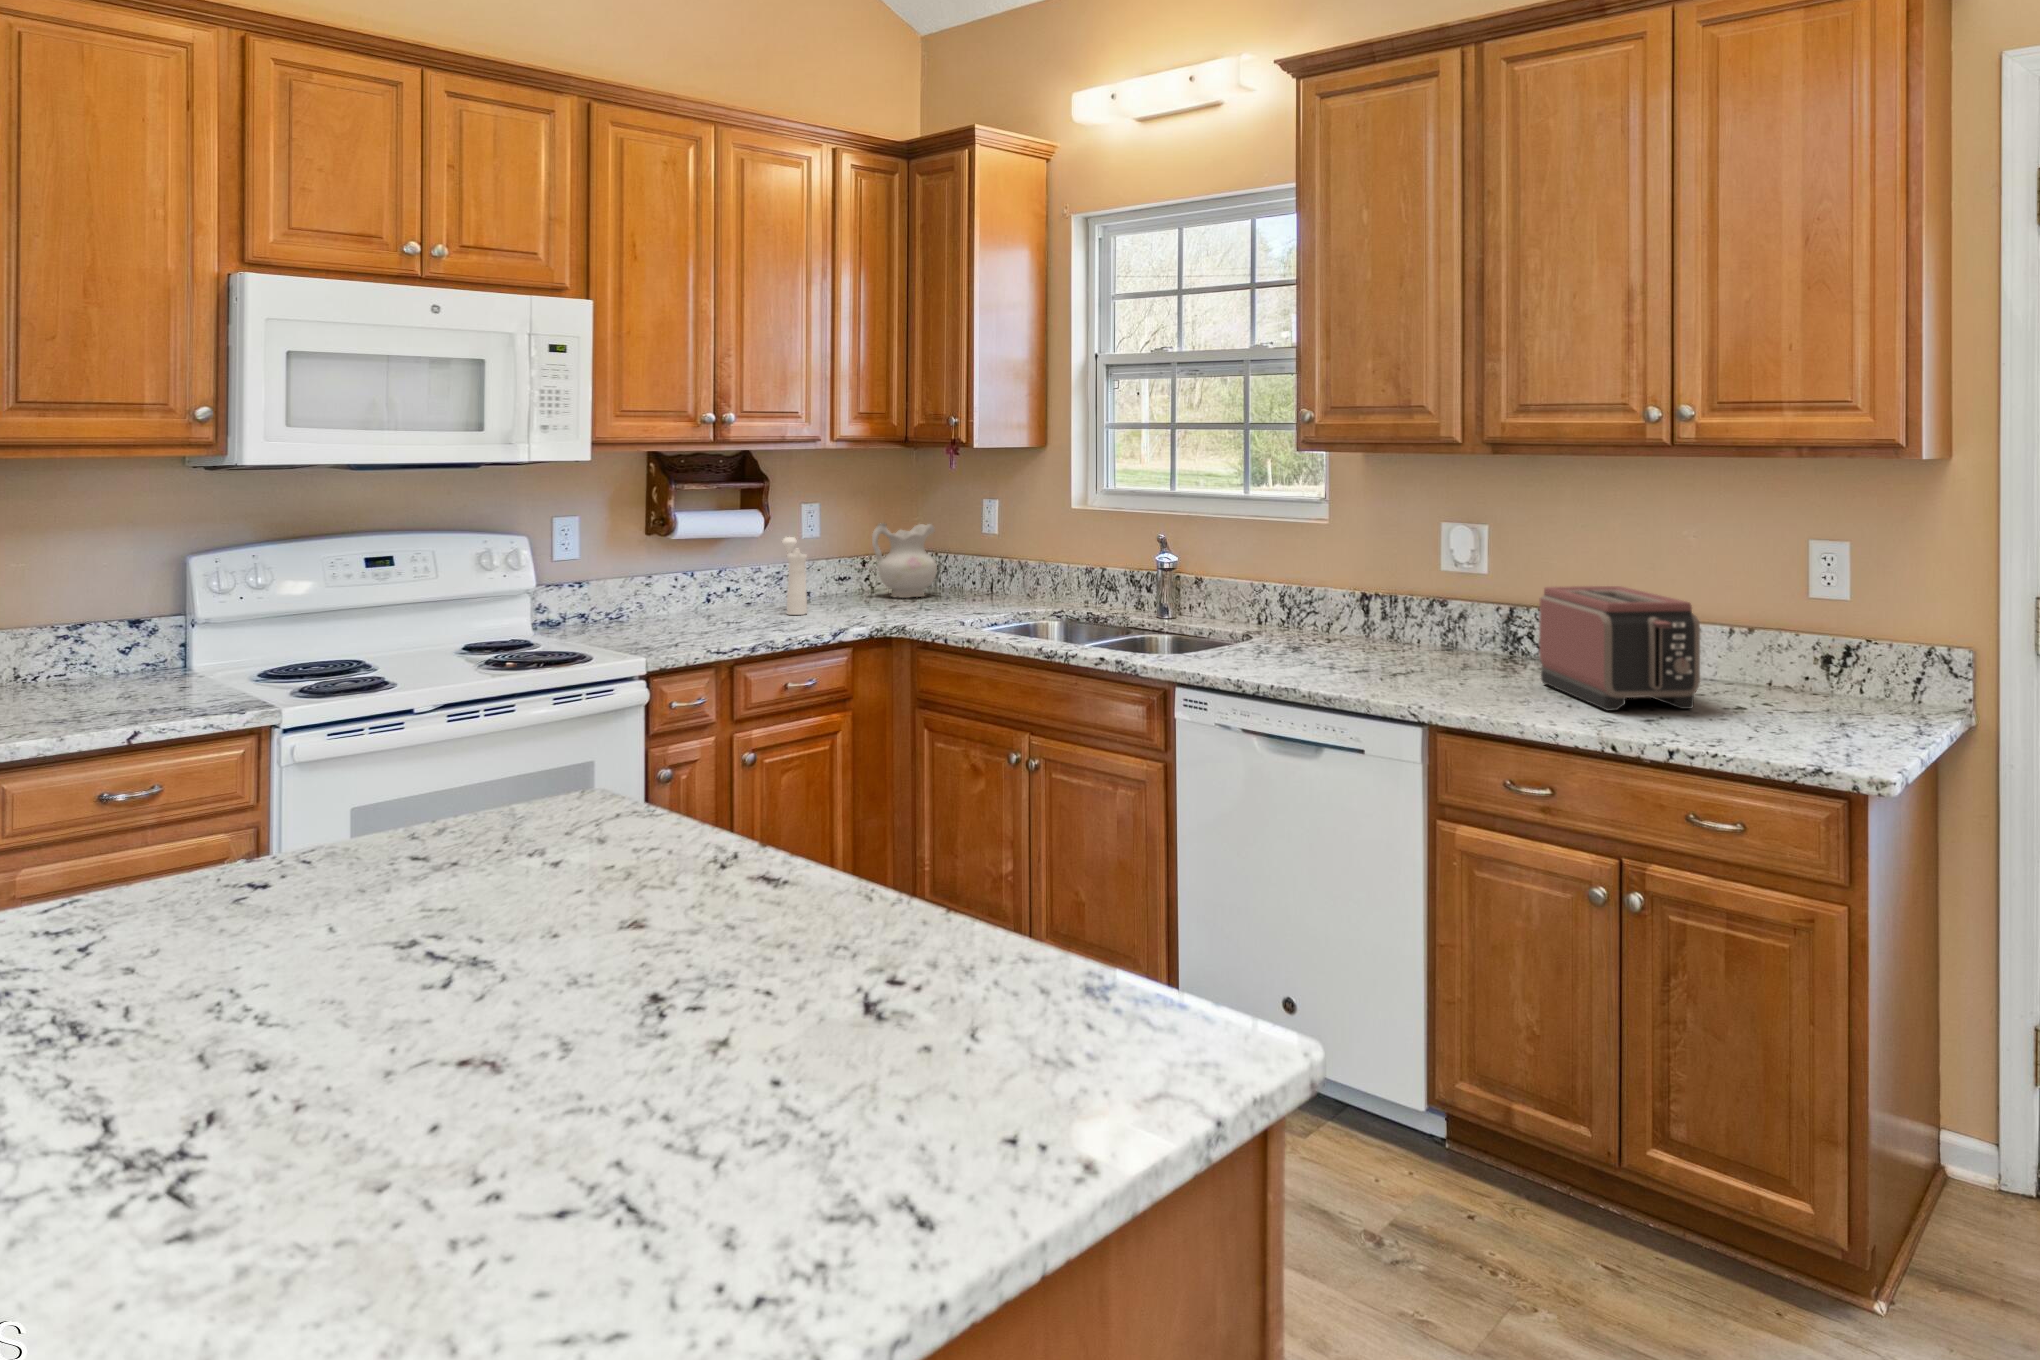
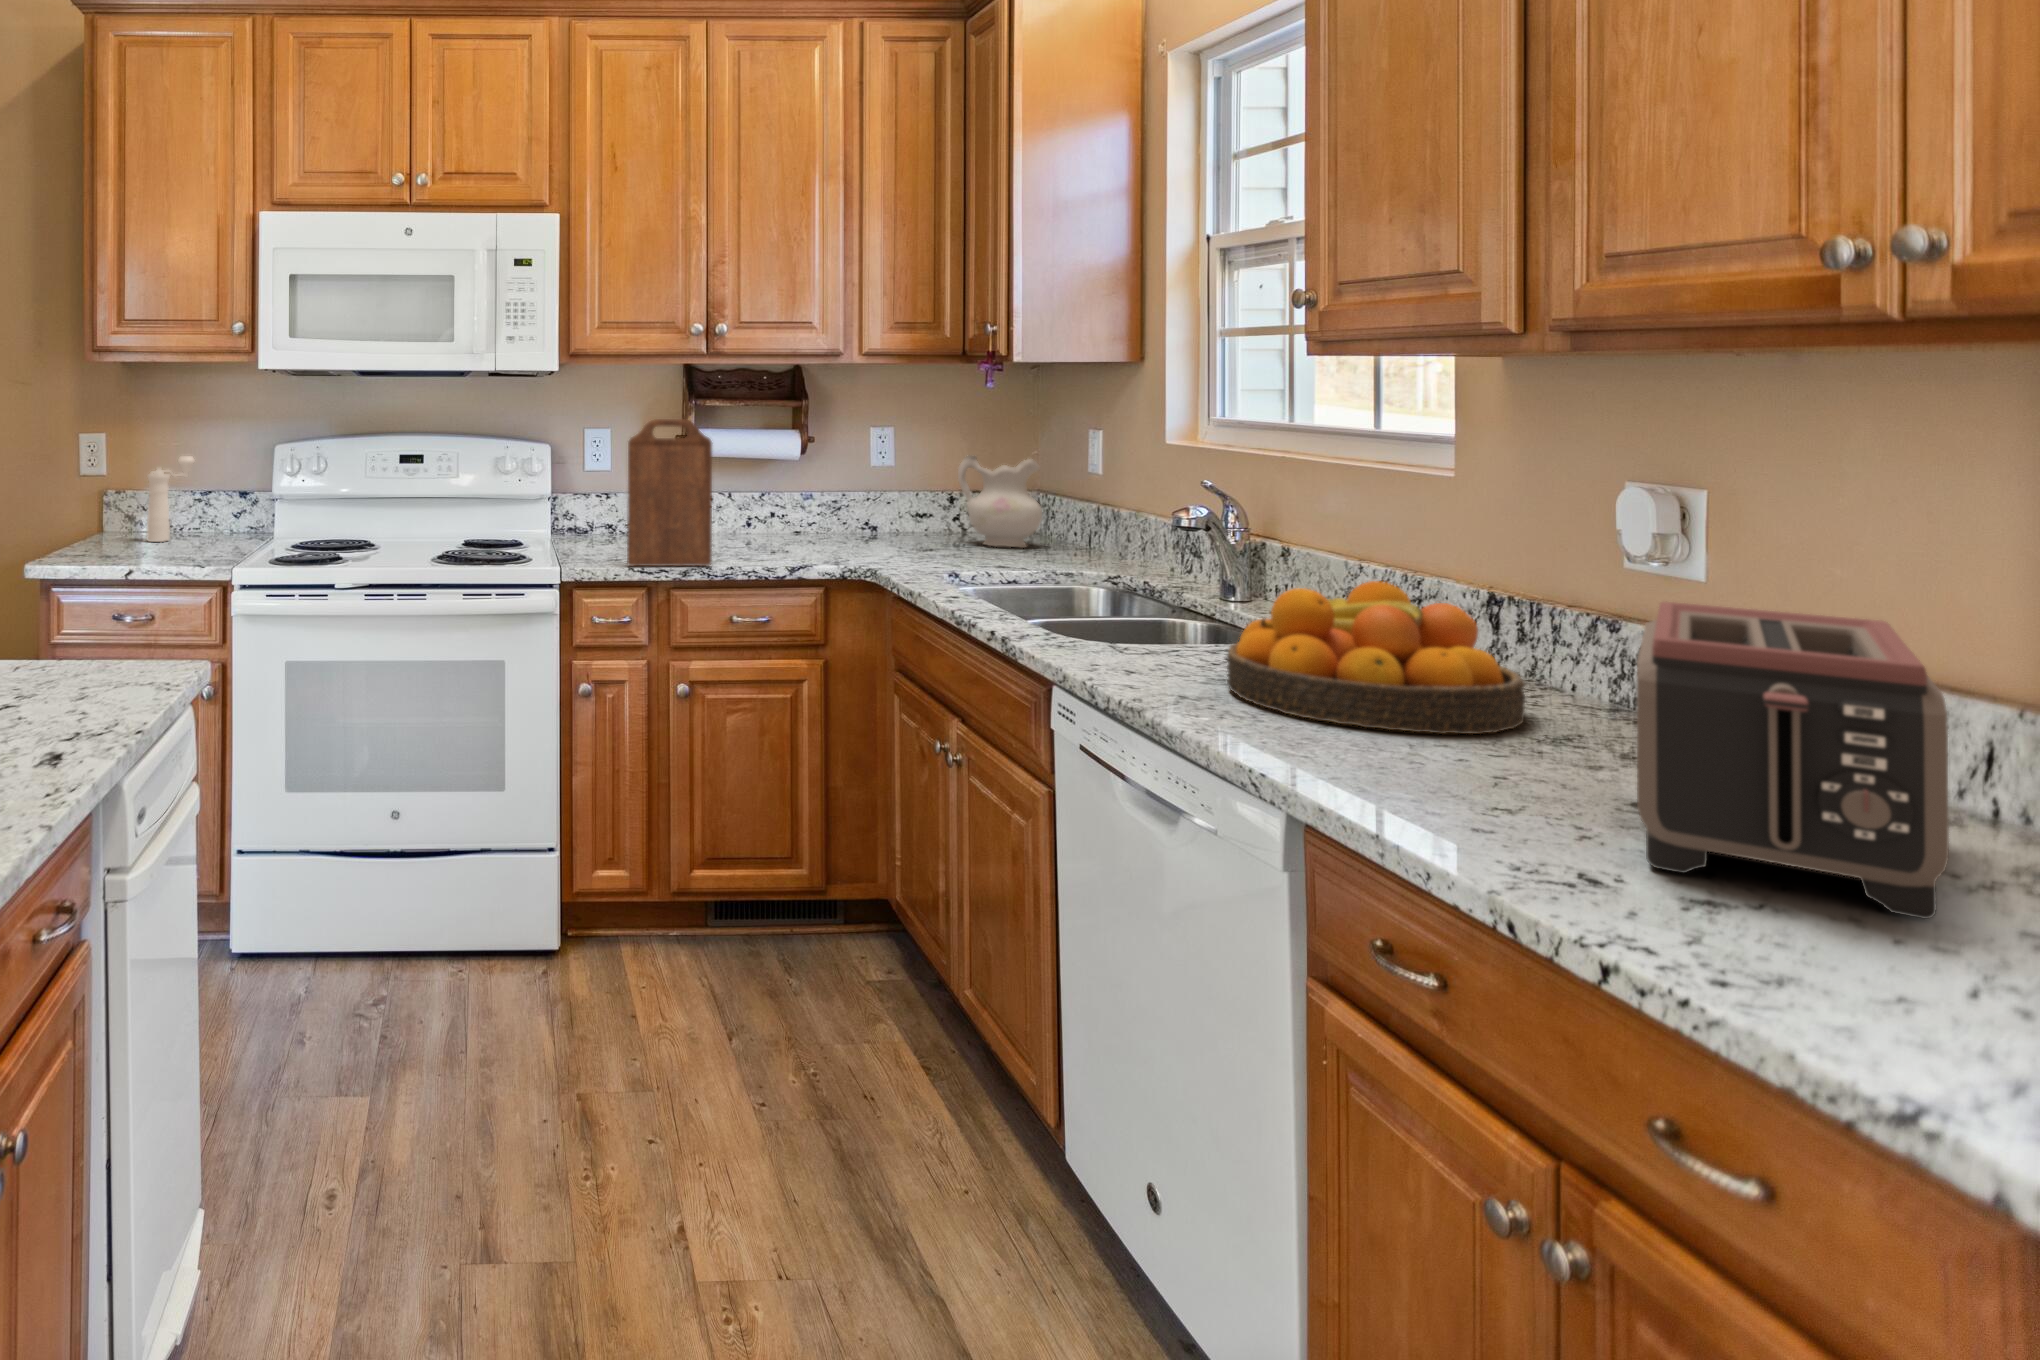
cutting board: none [694,507,762,649] -> present [627,419,712,566]
pepper mill: present [782,537,807,615] -> present [146,456,194,542]
fruit bowl: none [1286,592,1439,676] -> present [1227,581,1525,734]

